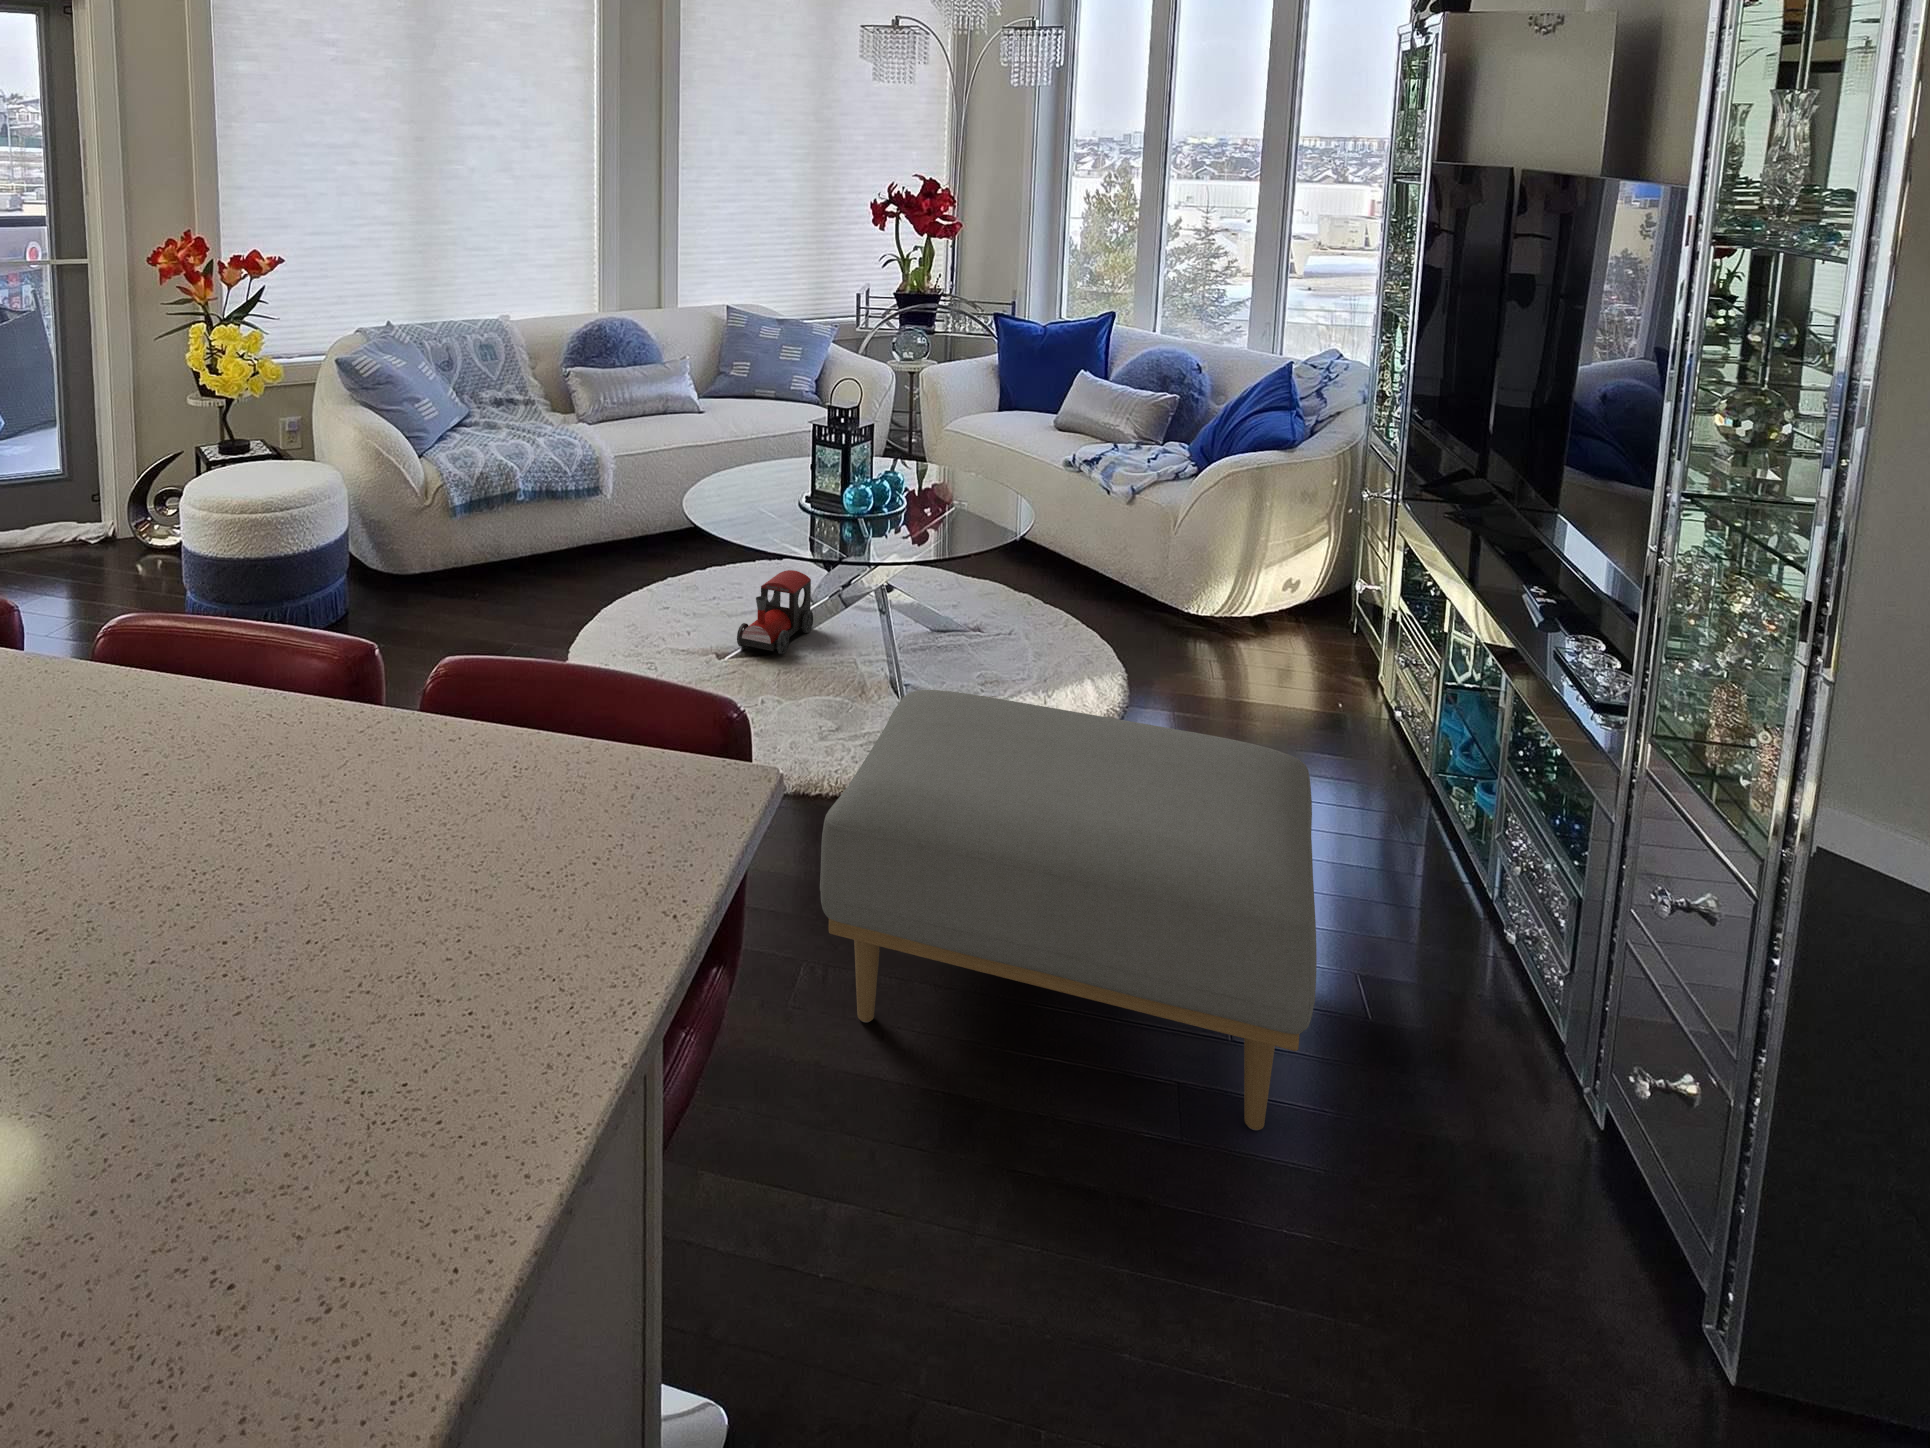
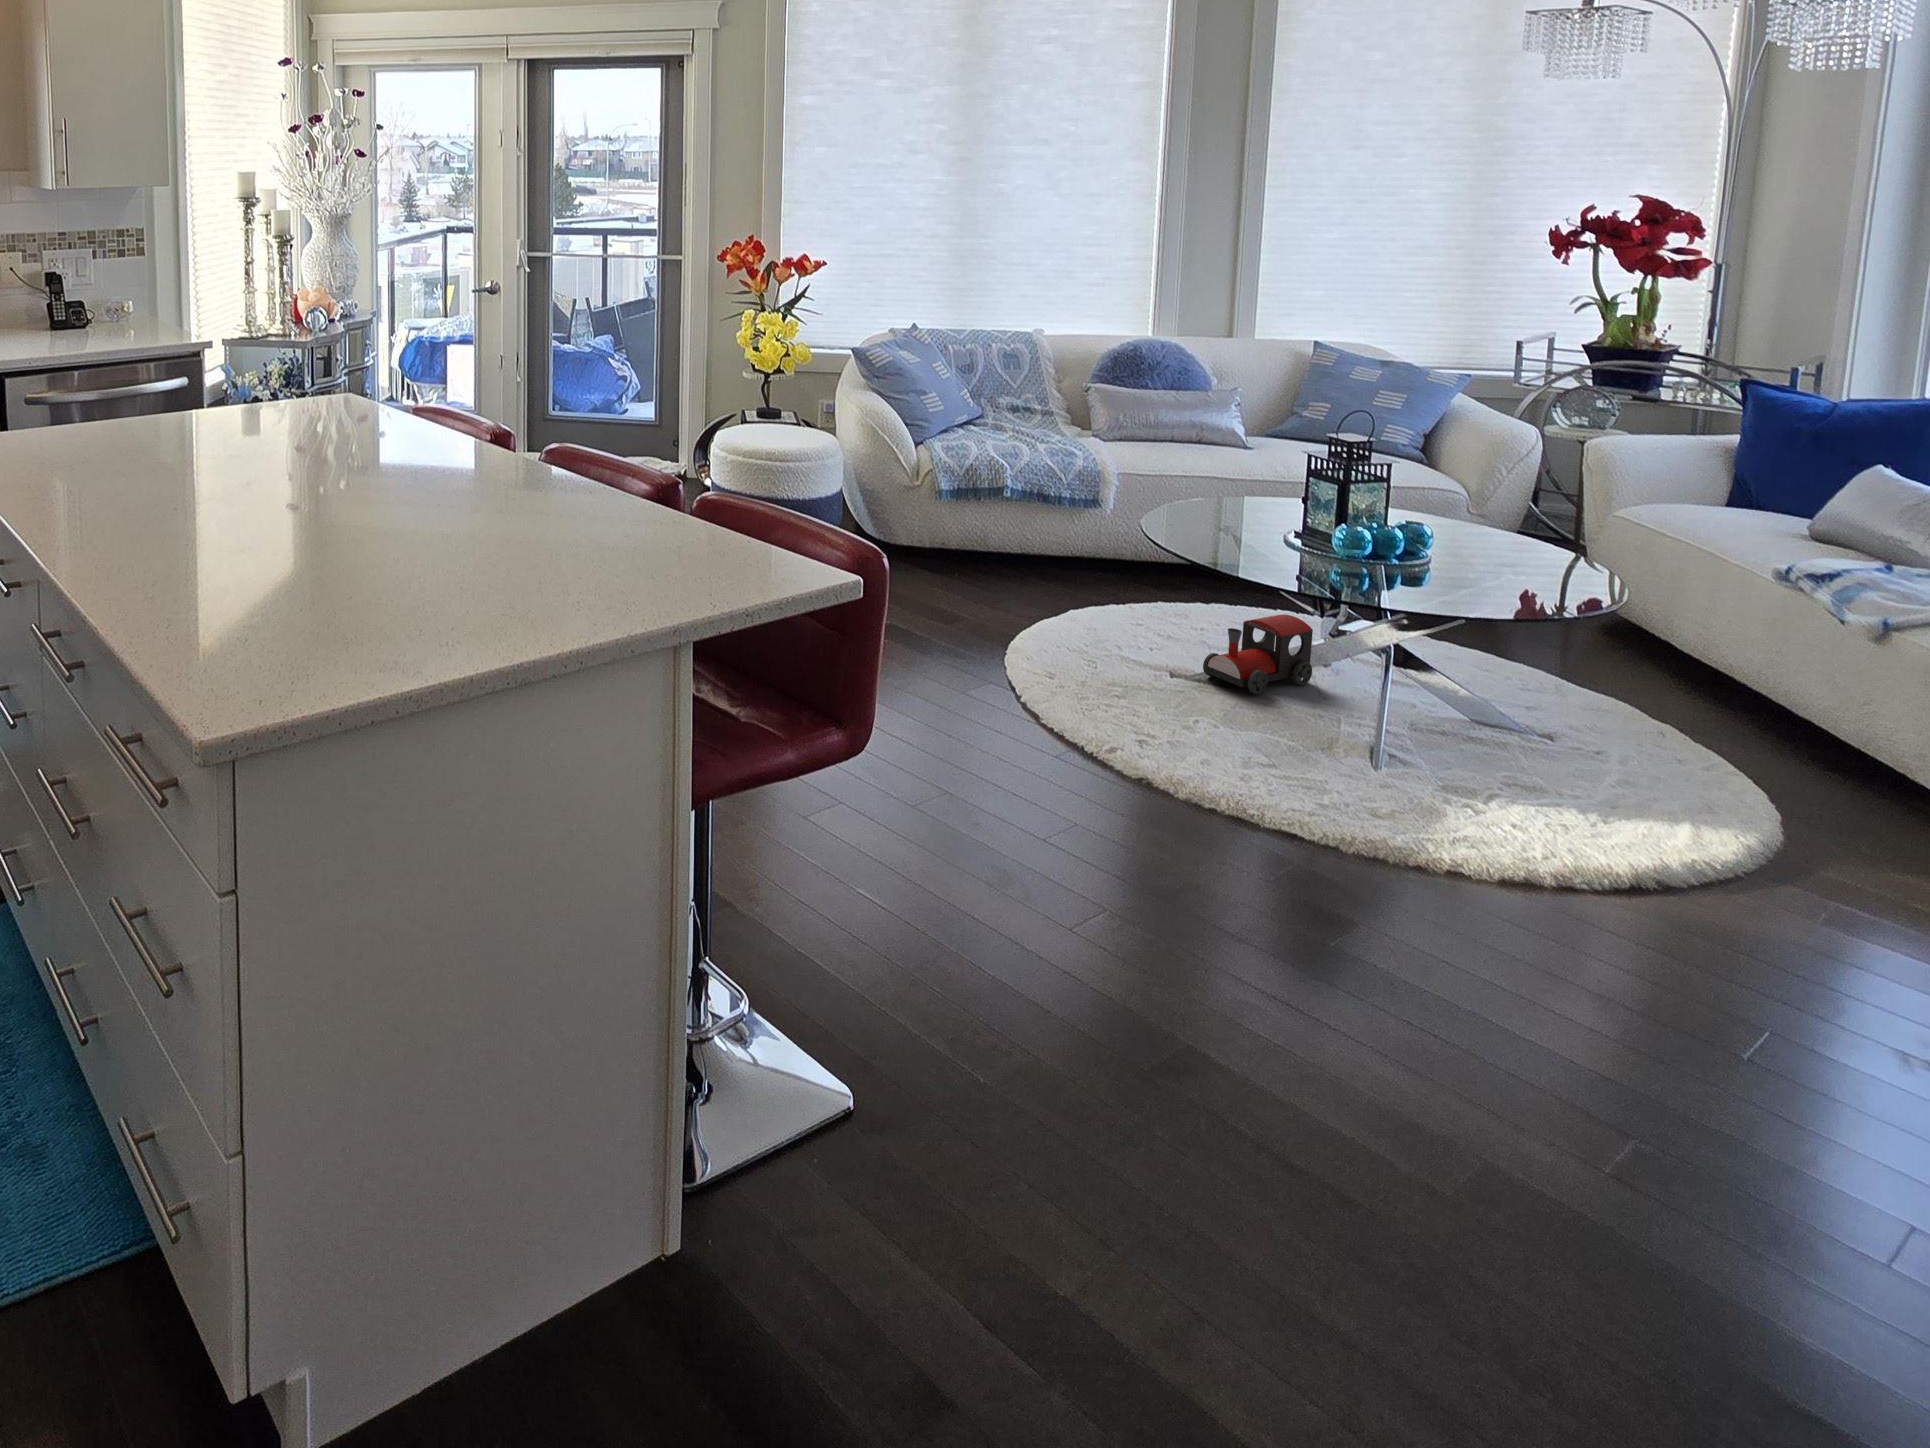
ottoman: present [820,690,1317,1130] -> none [1118,721,1875,1281]

